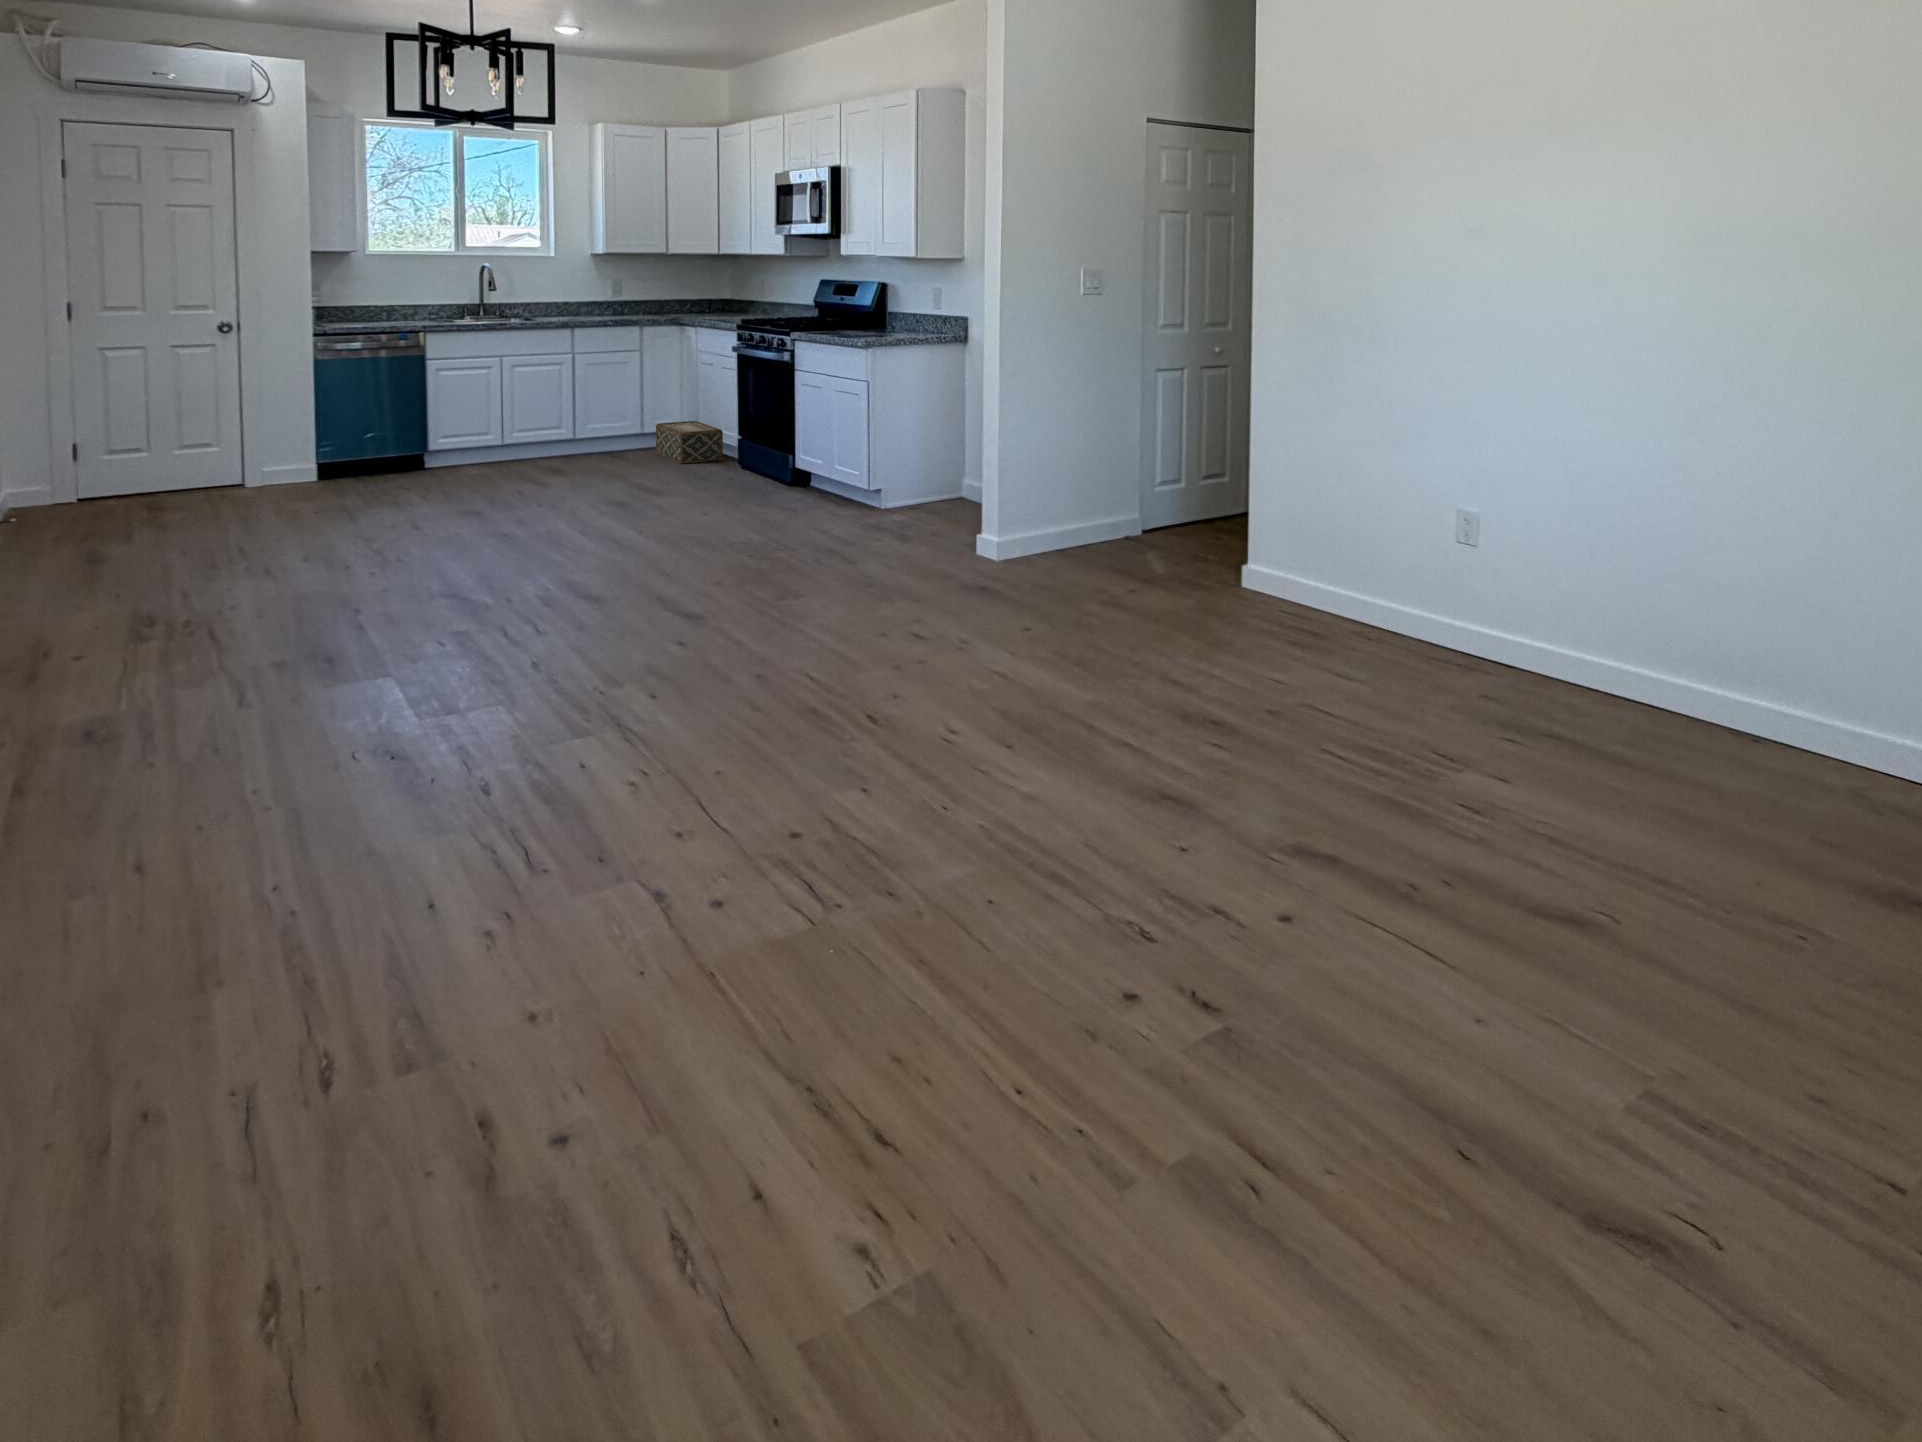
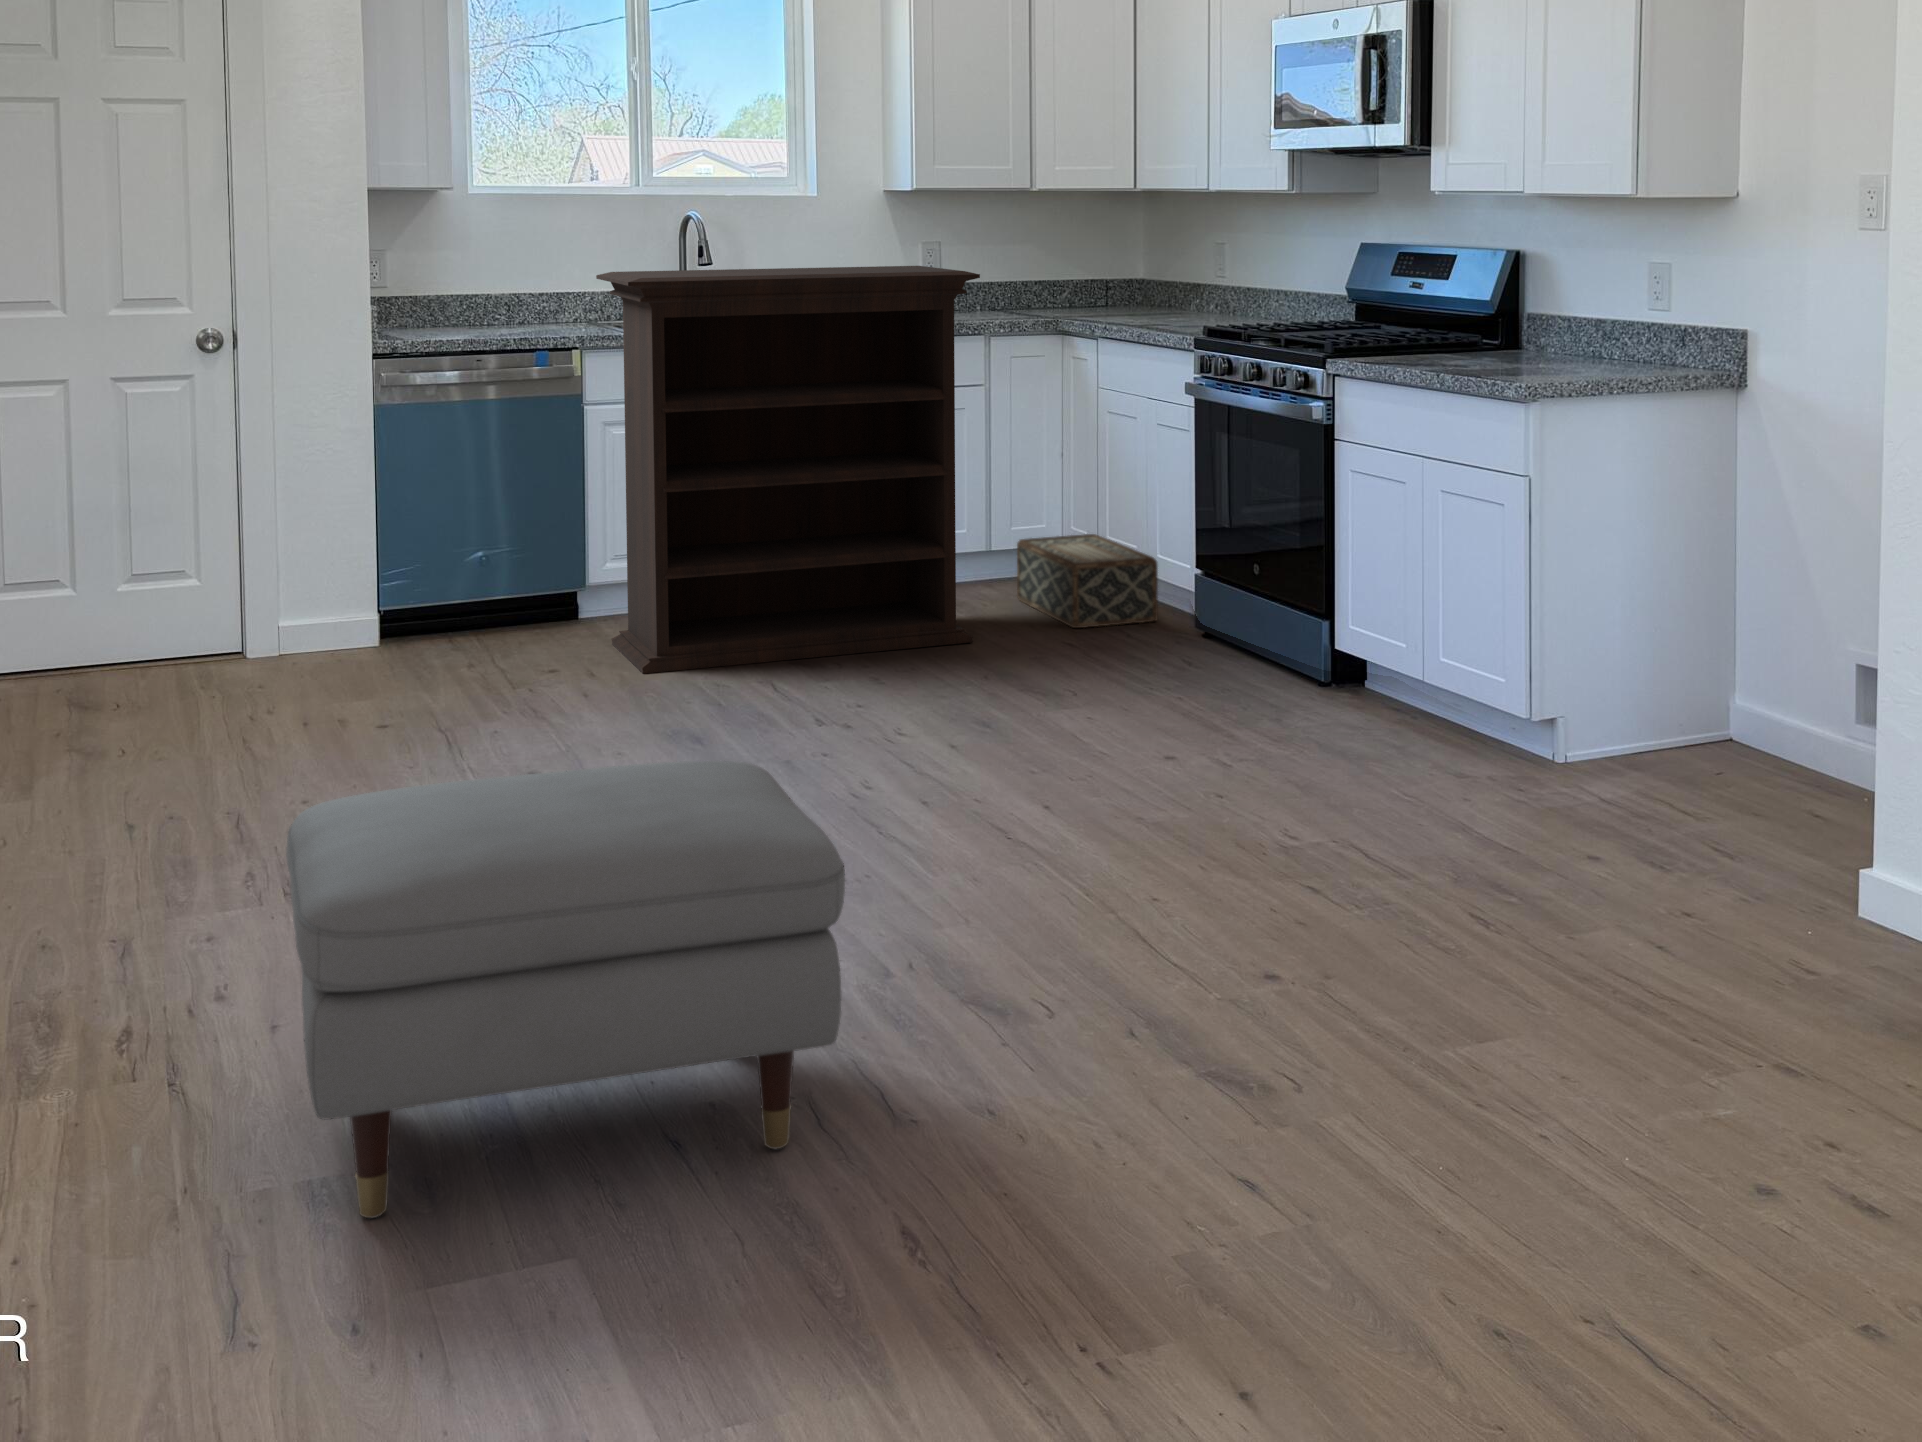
bookshelf: none [435,291,632,488] -> present [596,266,980,674]
ottoman: none [269,494,523,676] -> present [286,761,845,1218]

